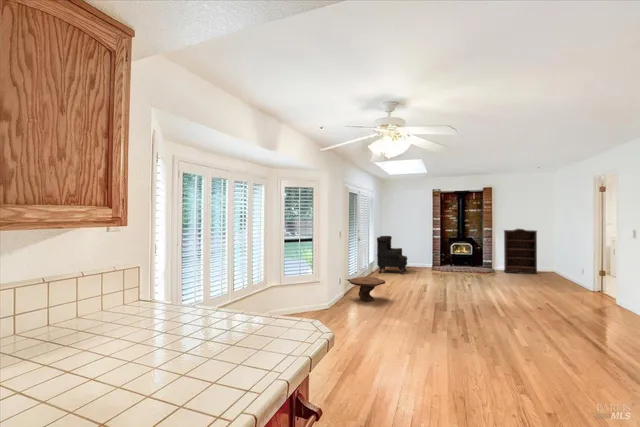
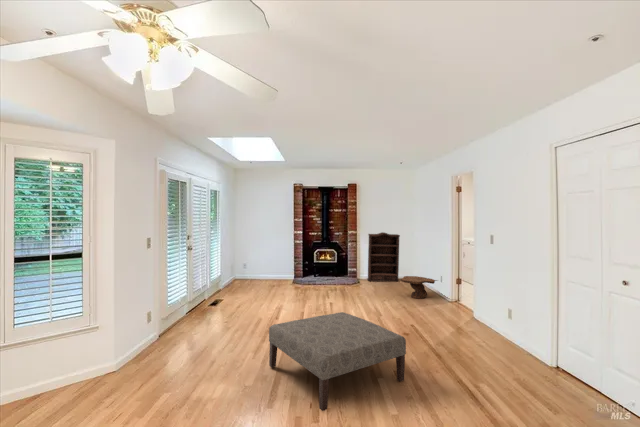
armchair: present [377,236,407,274] -> none [223,241,263,291]
side table: present [347,277,385,301] -> present [402,276,437,299]
ottoman: none [425,283,537,339] -> present [269,312,406,411]

